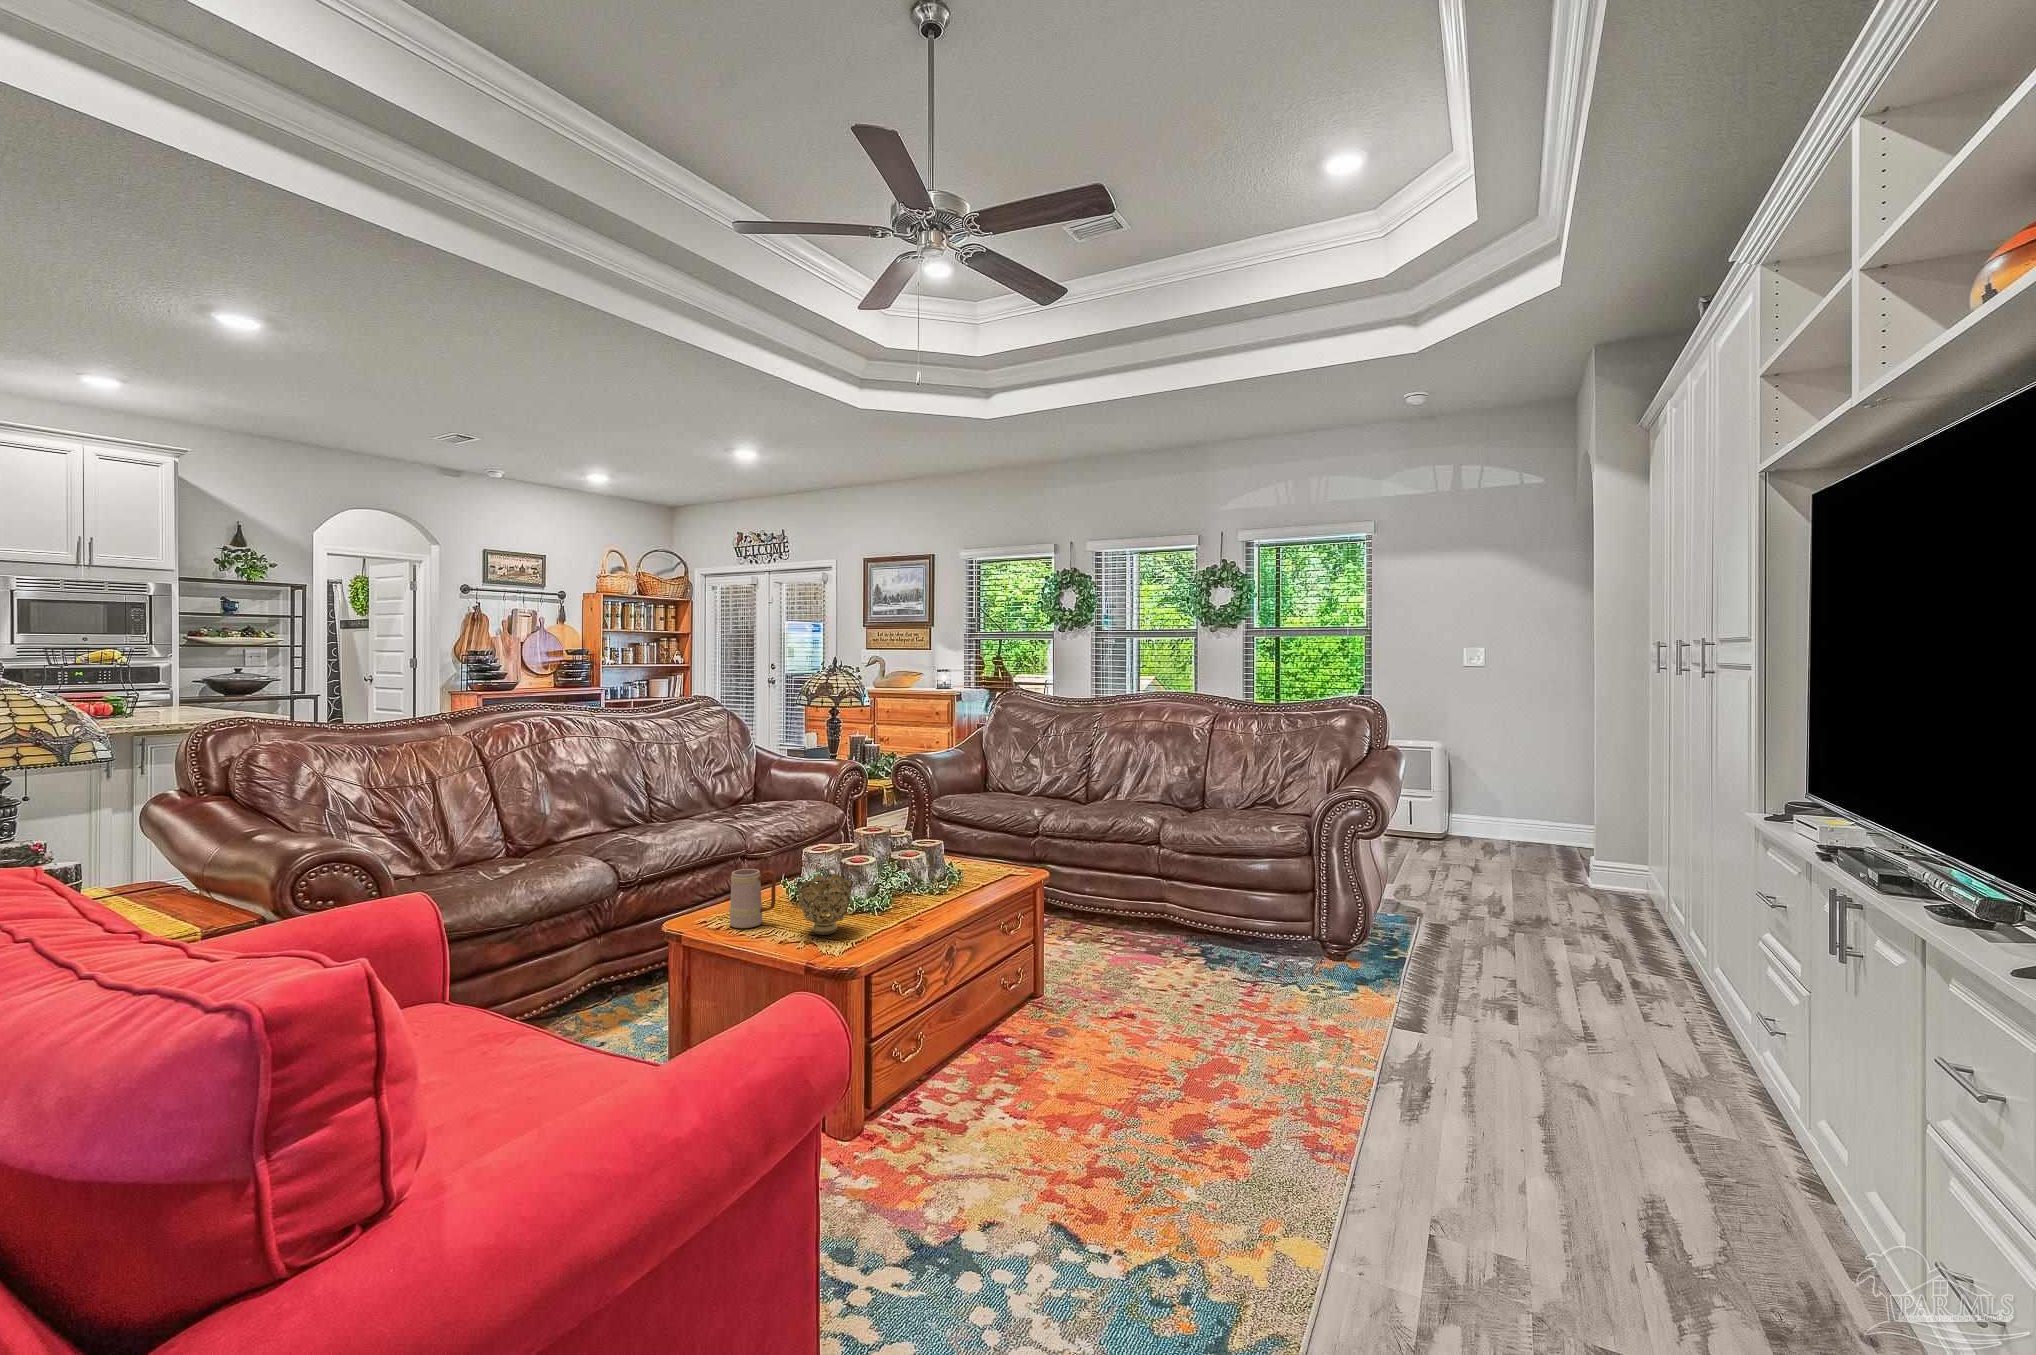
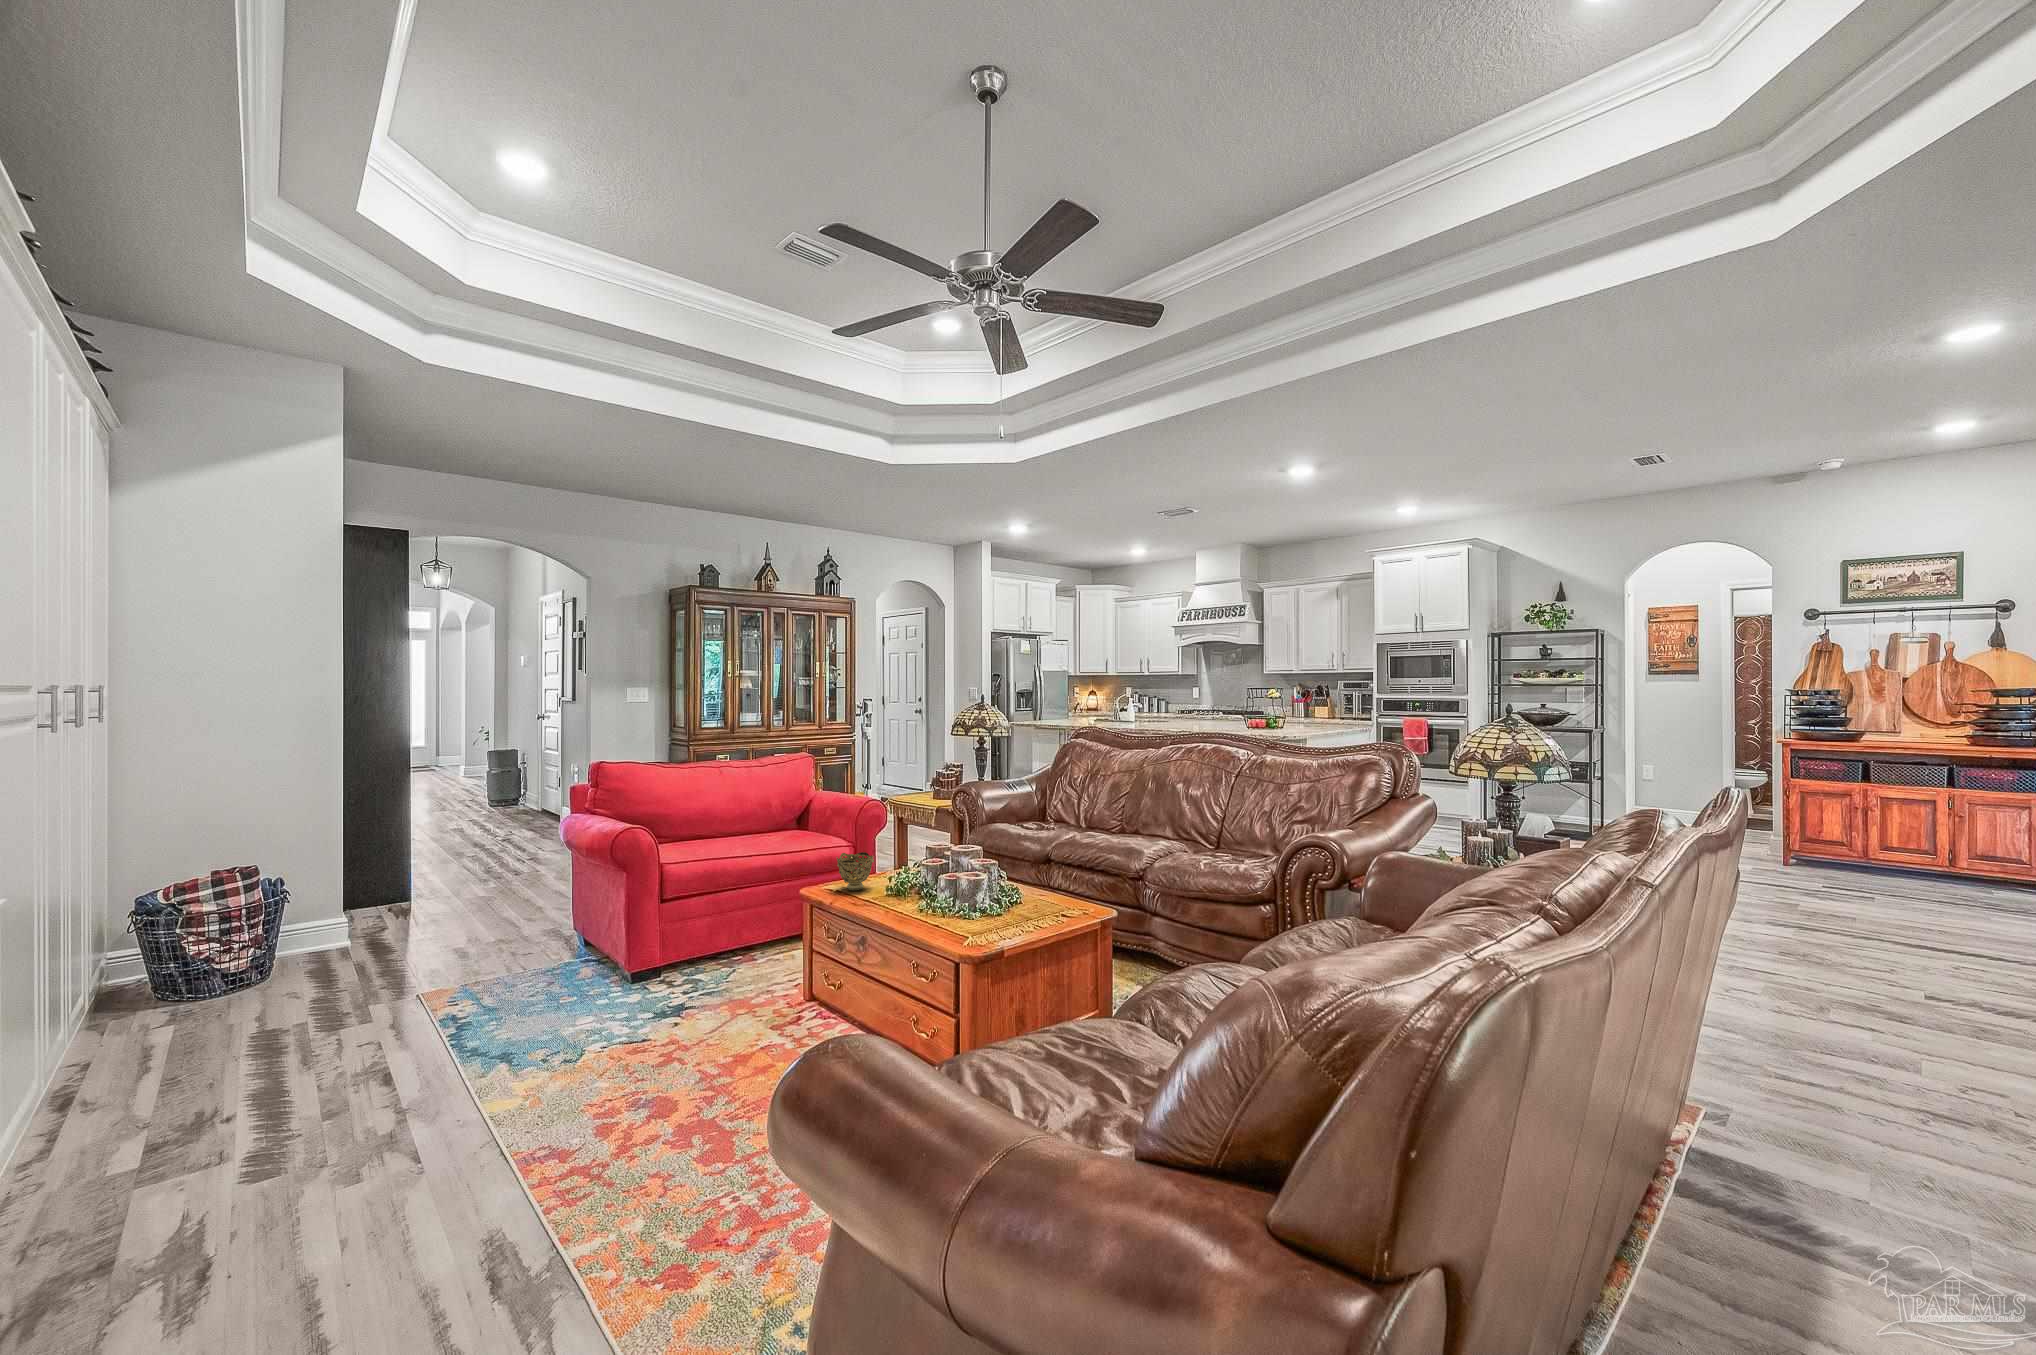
mug: present [729,869,776,928] -> none [885,842,905,879]

